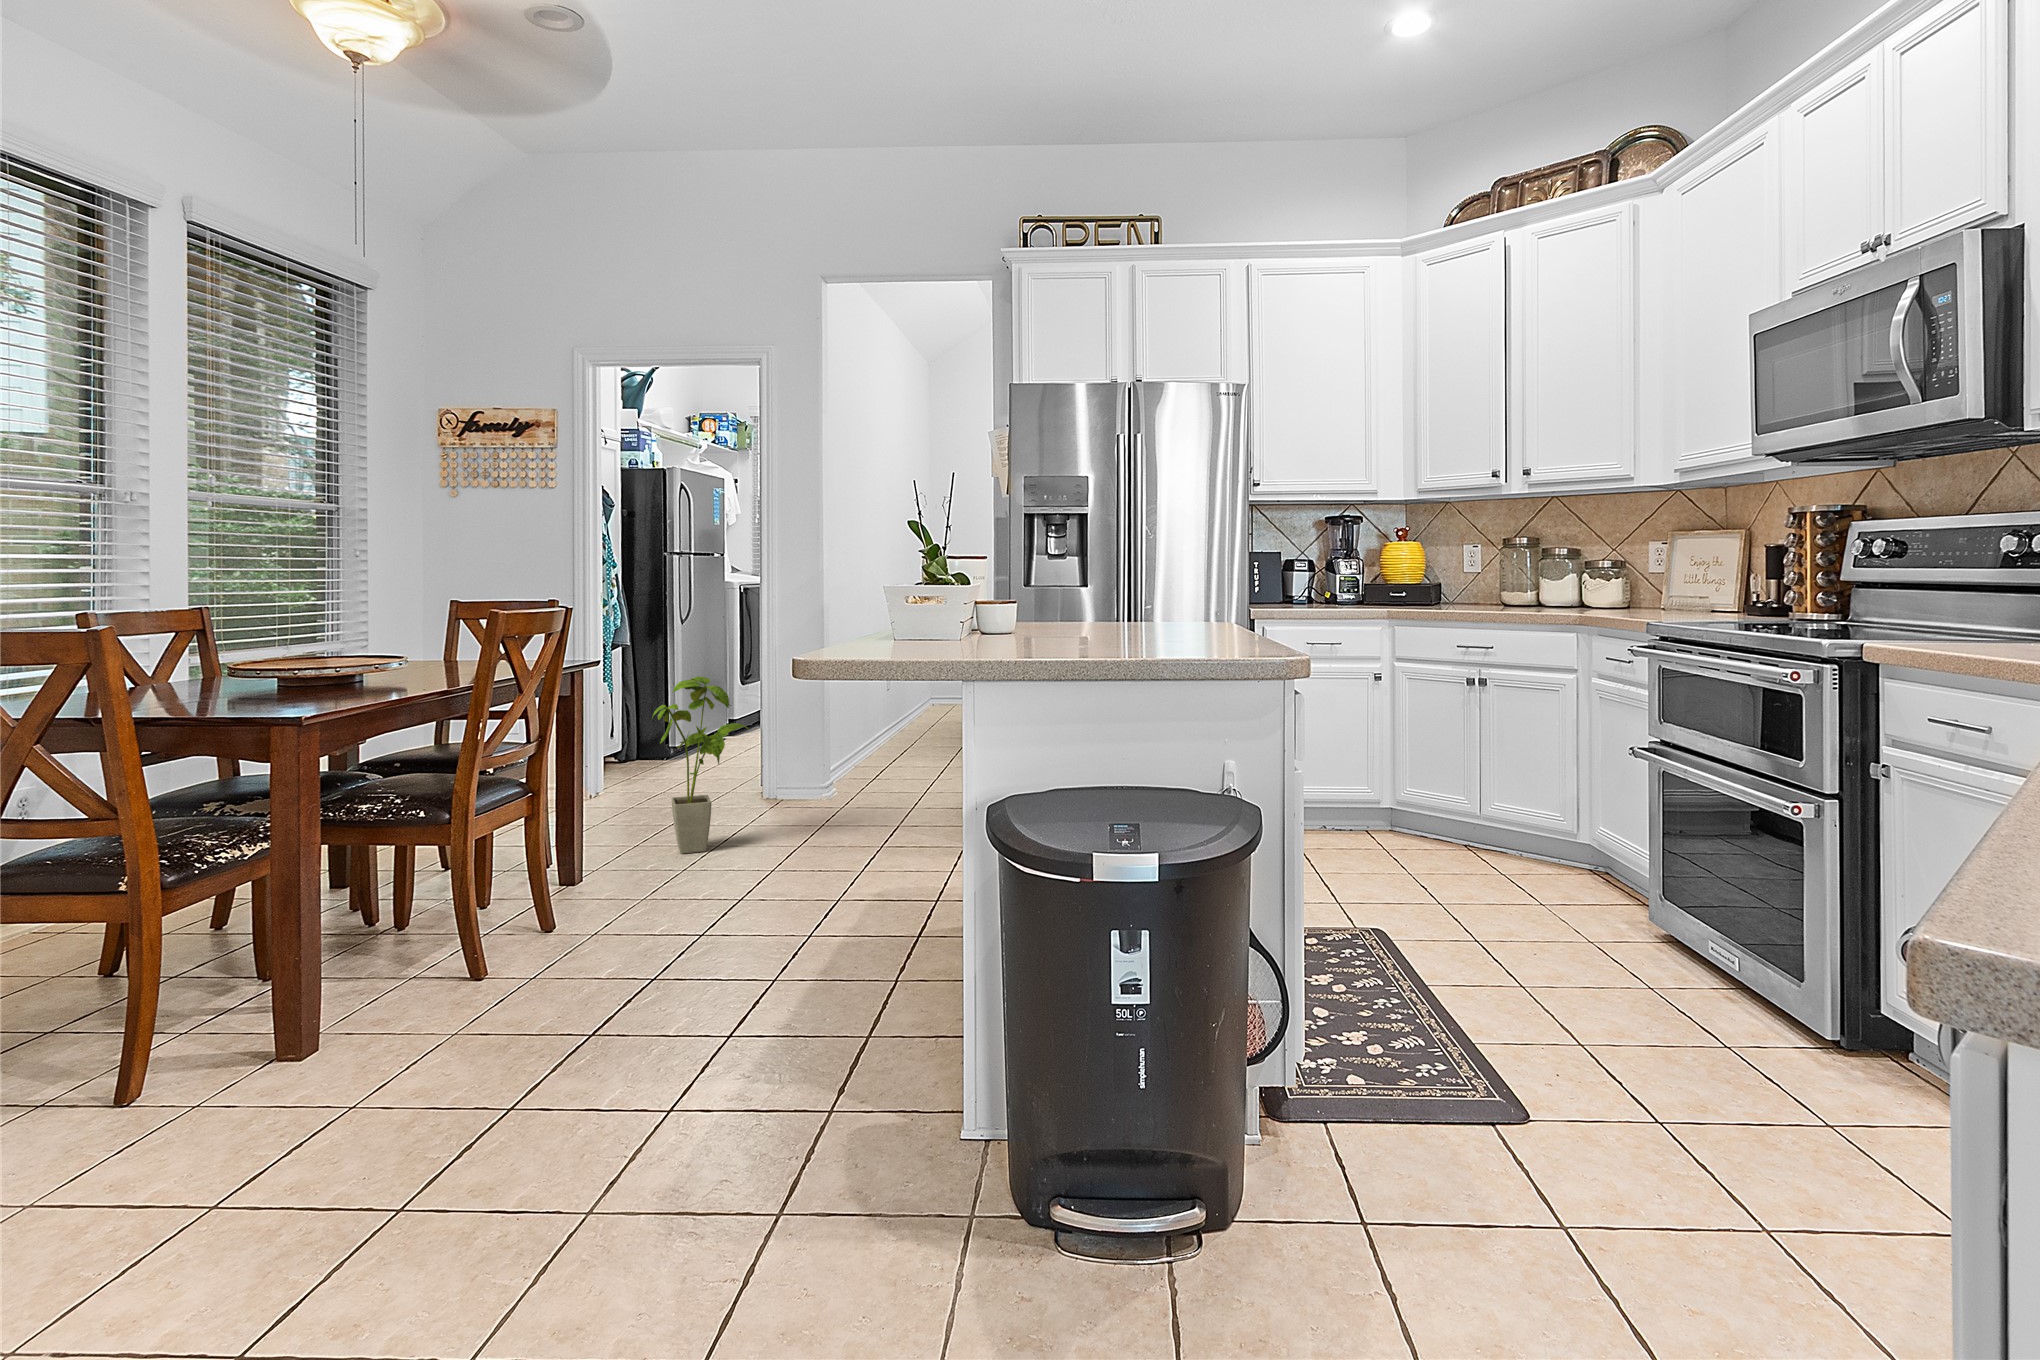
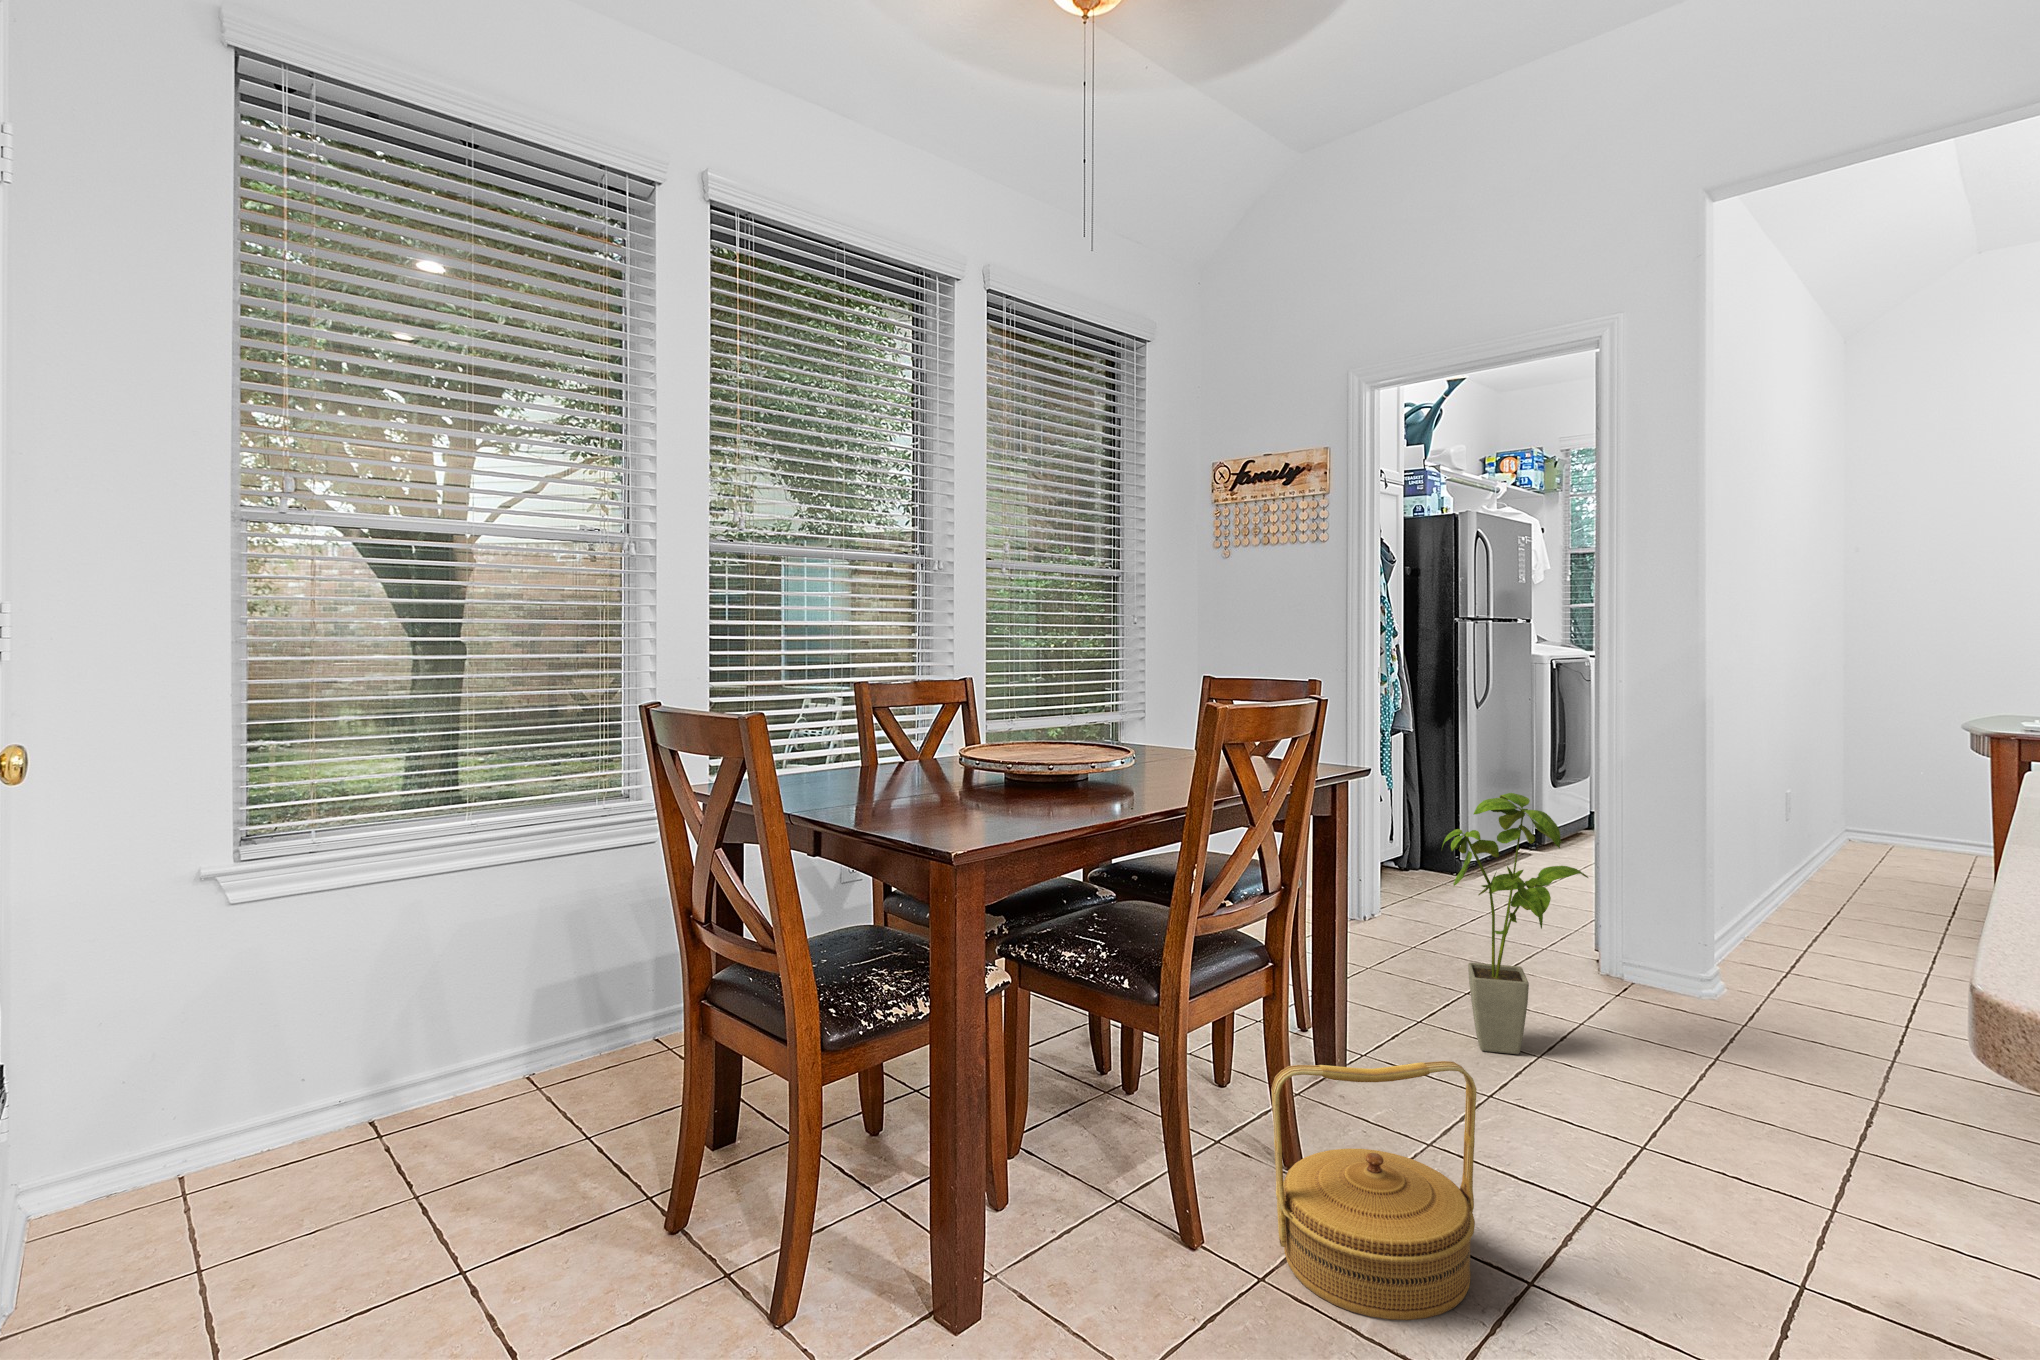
basket: none [537,827,670,978] -> present [1271,1061,1477,1320]

